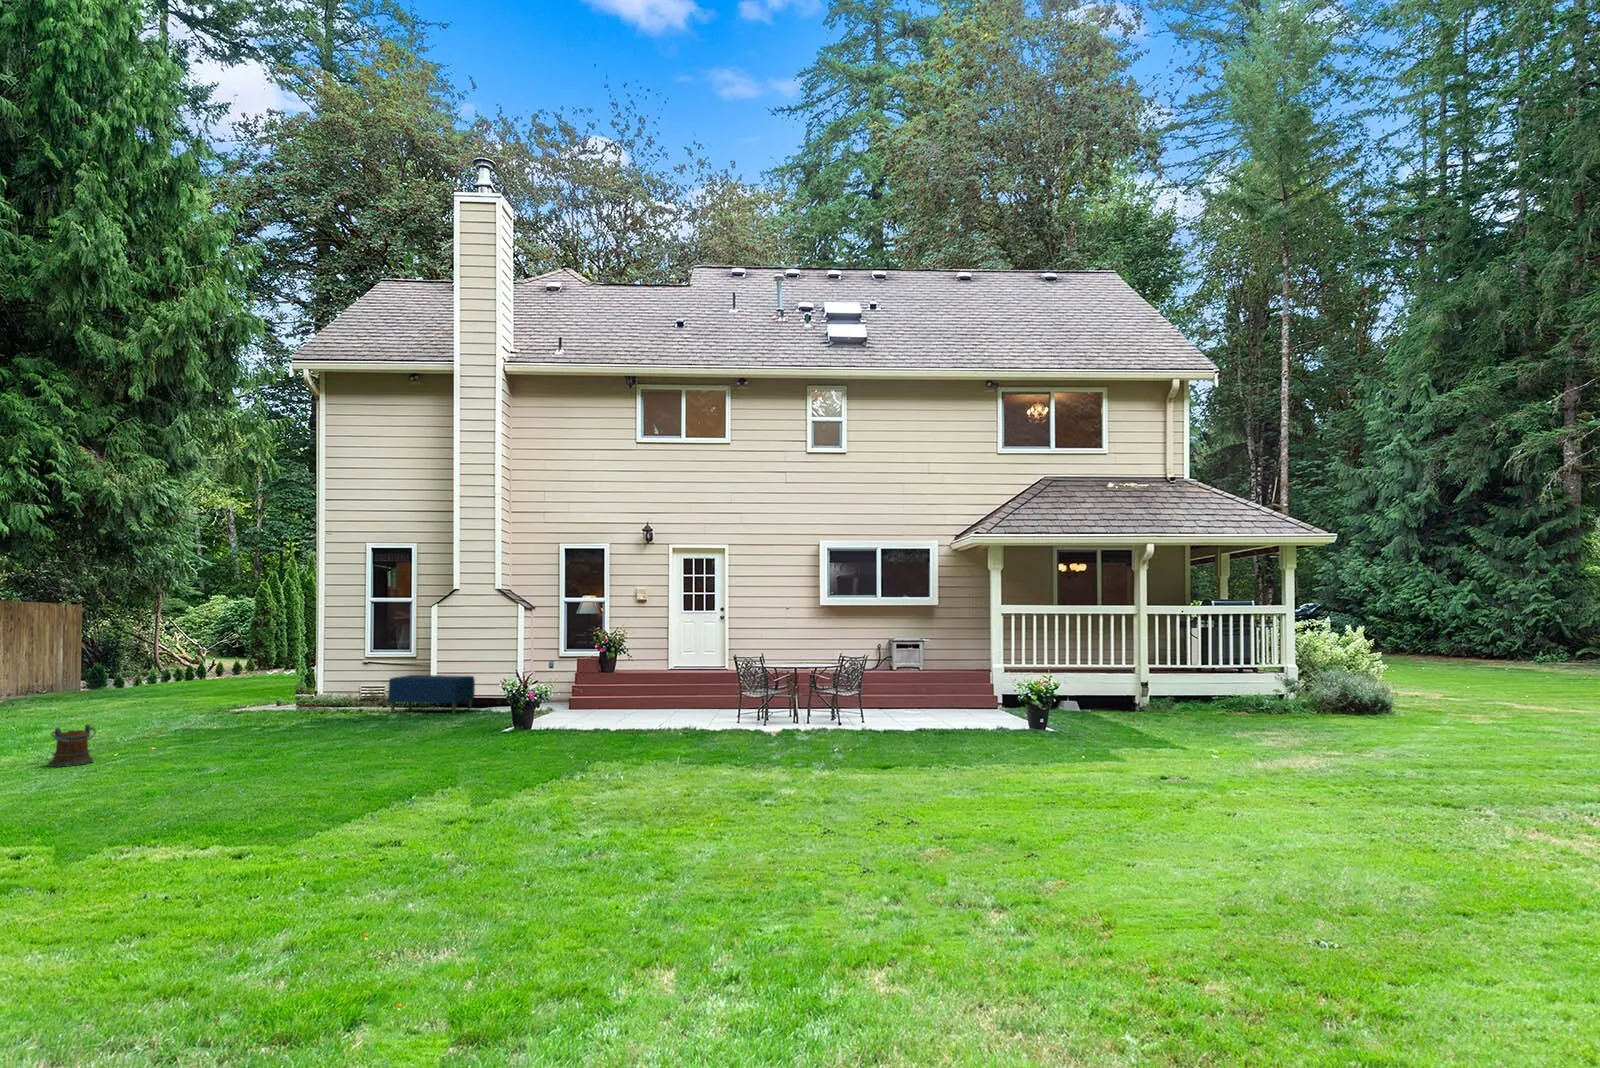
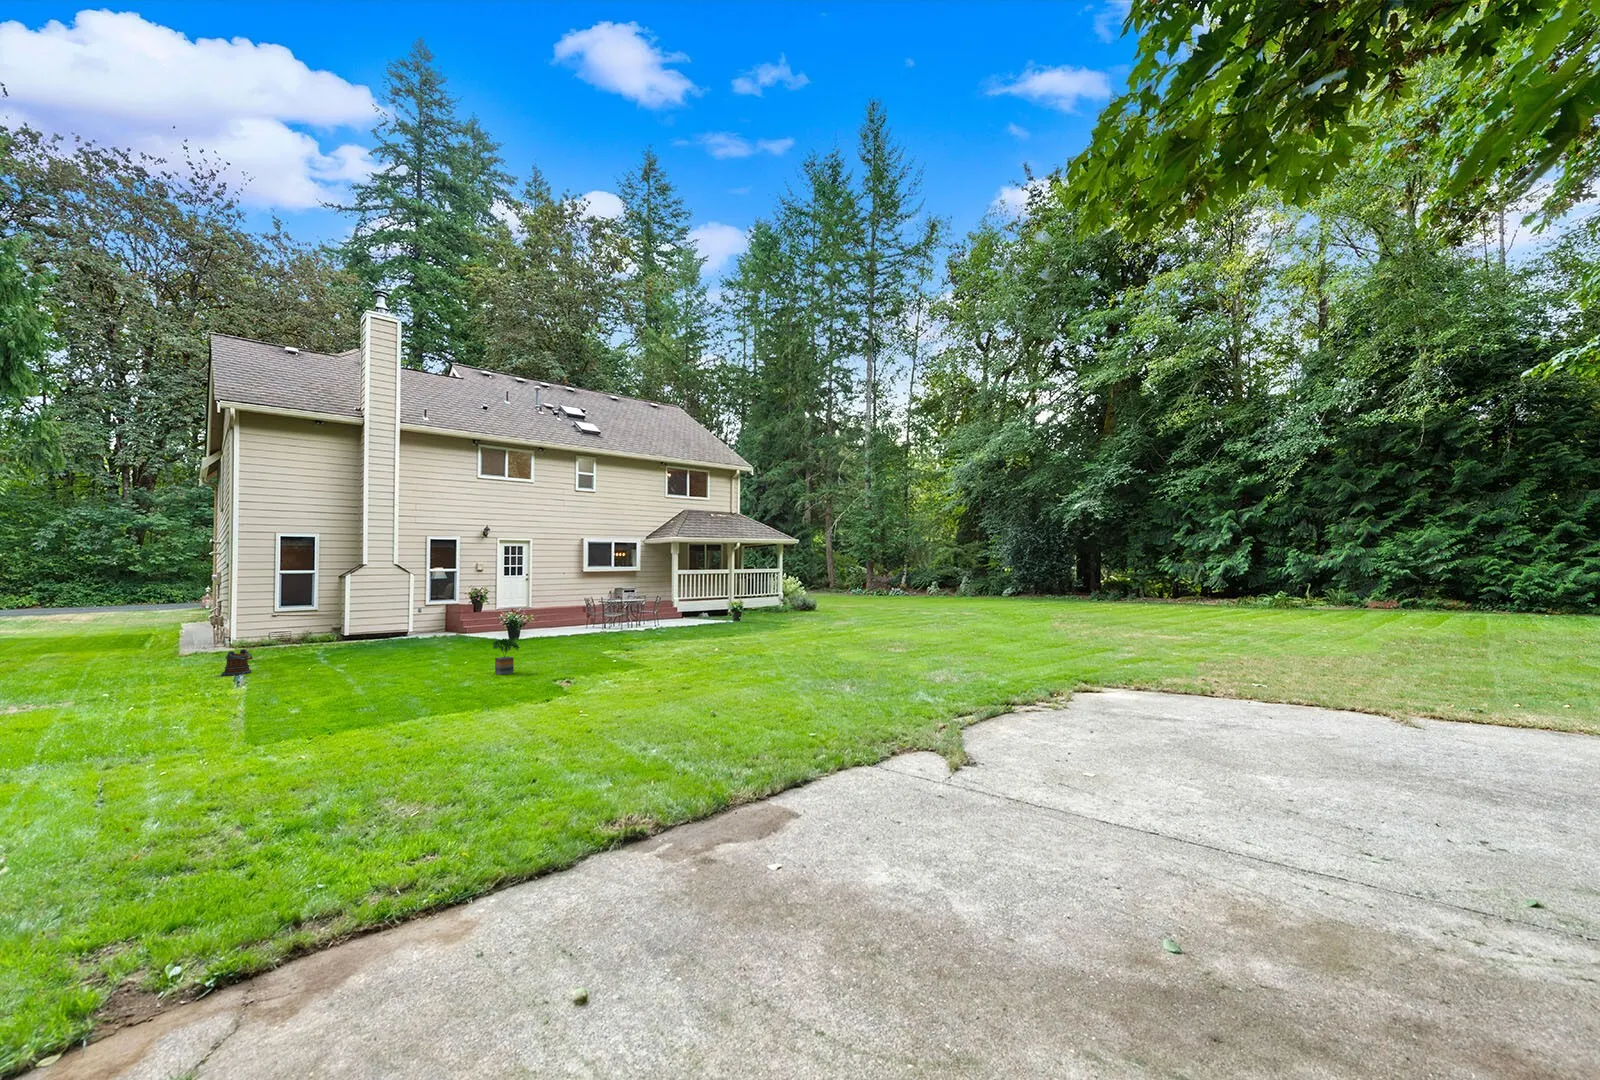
bench: present [388,675,475,714] -> none [329,619,388,645]
potted tree: none [94,775,165,870] -> present [493,639,519,675]

